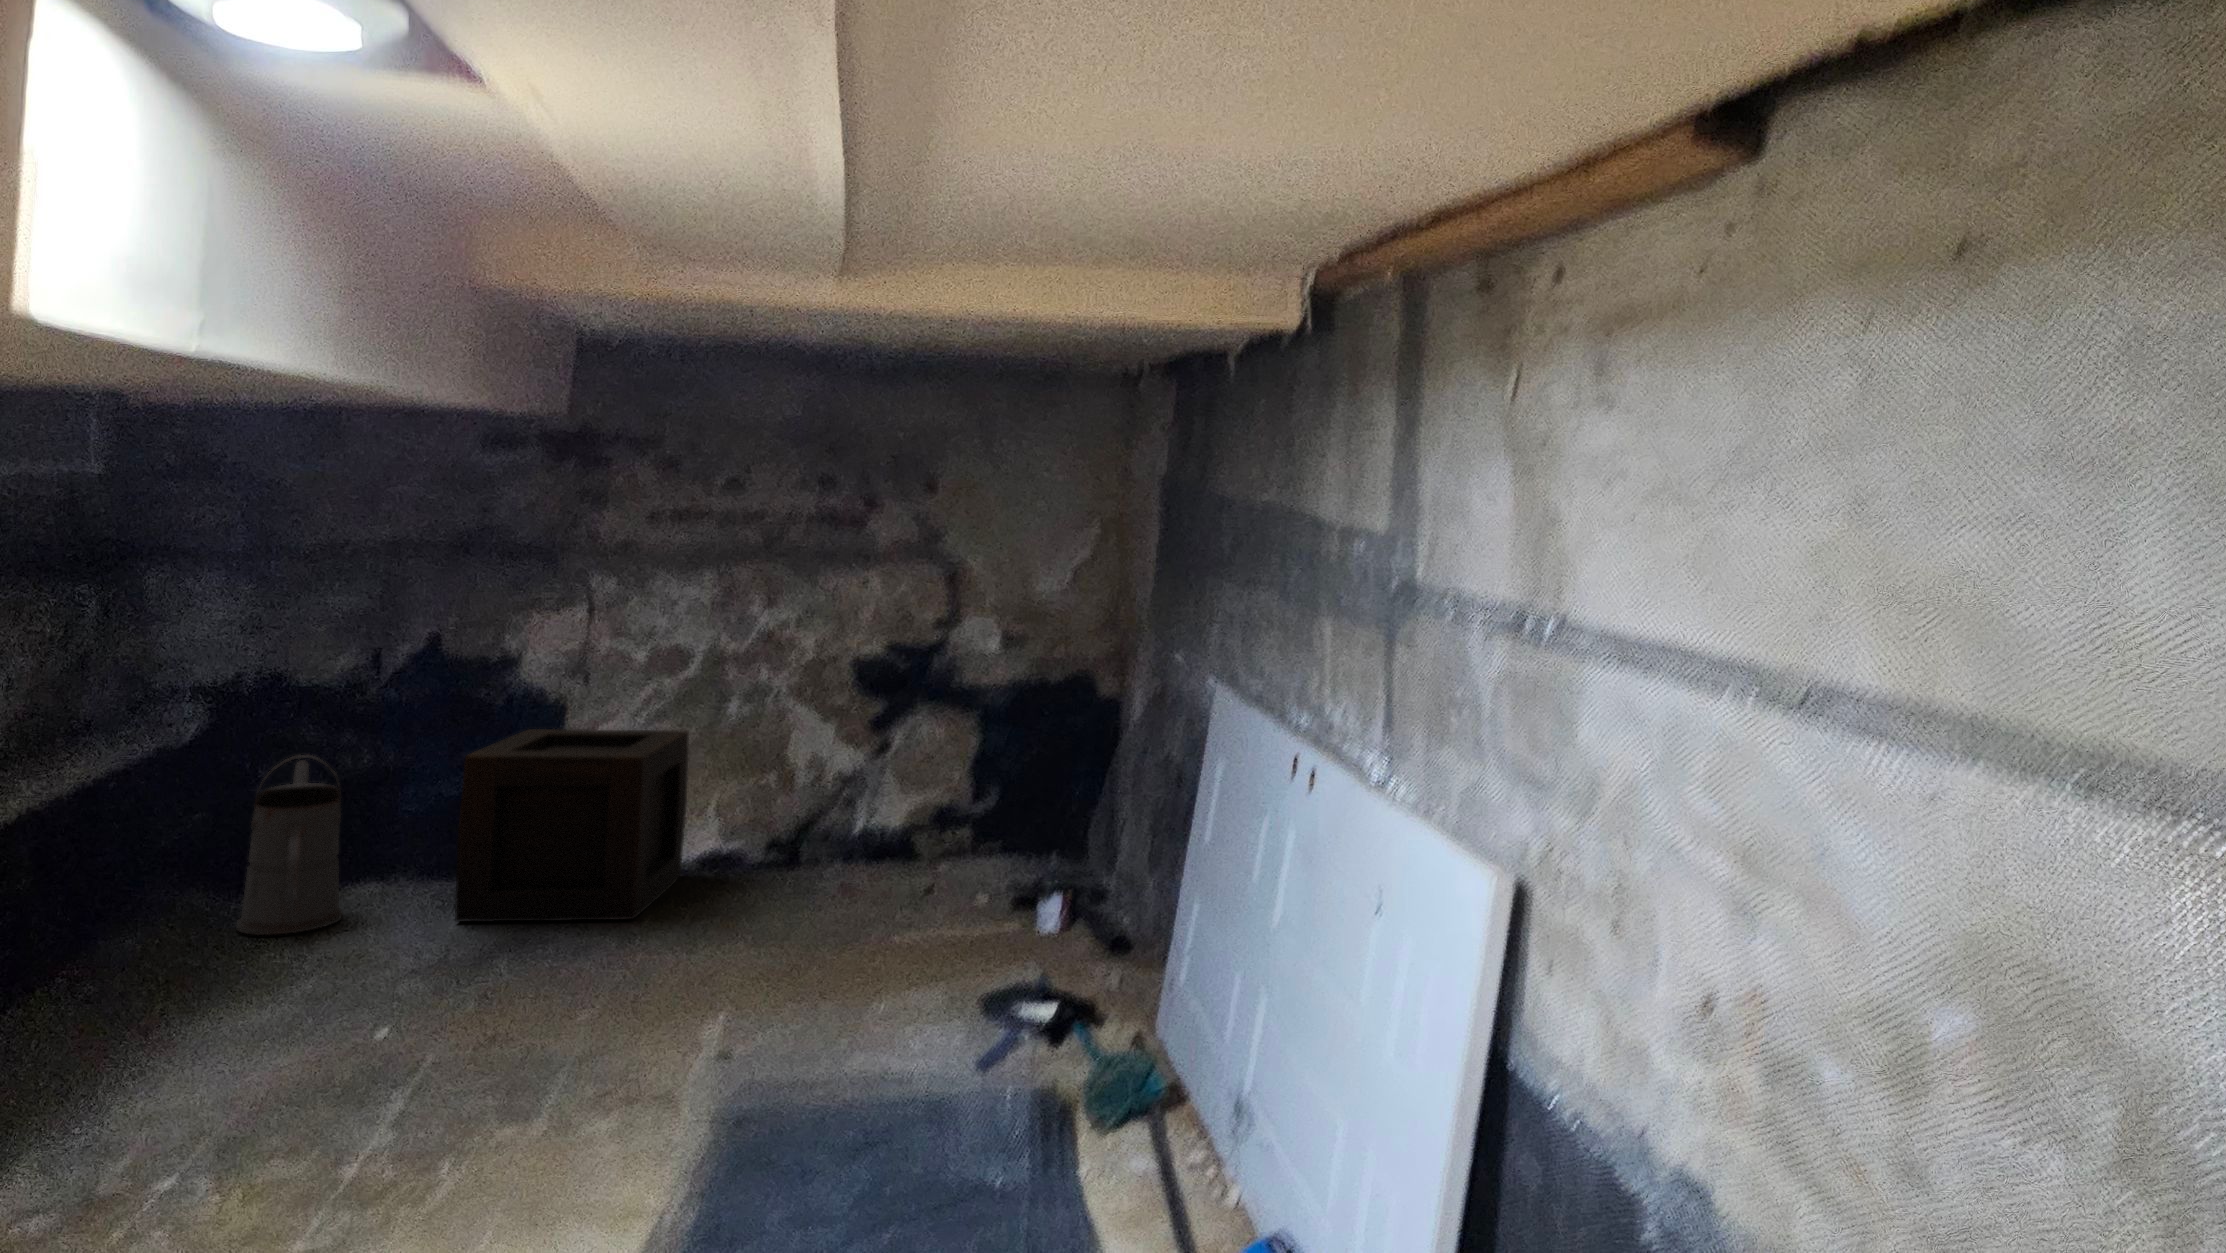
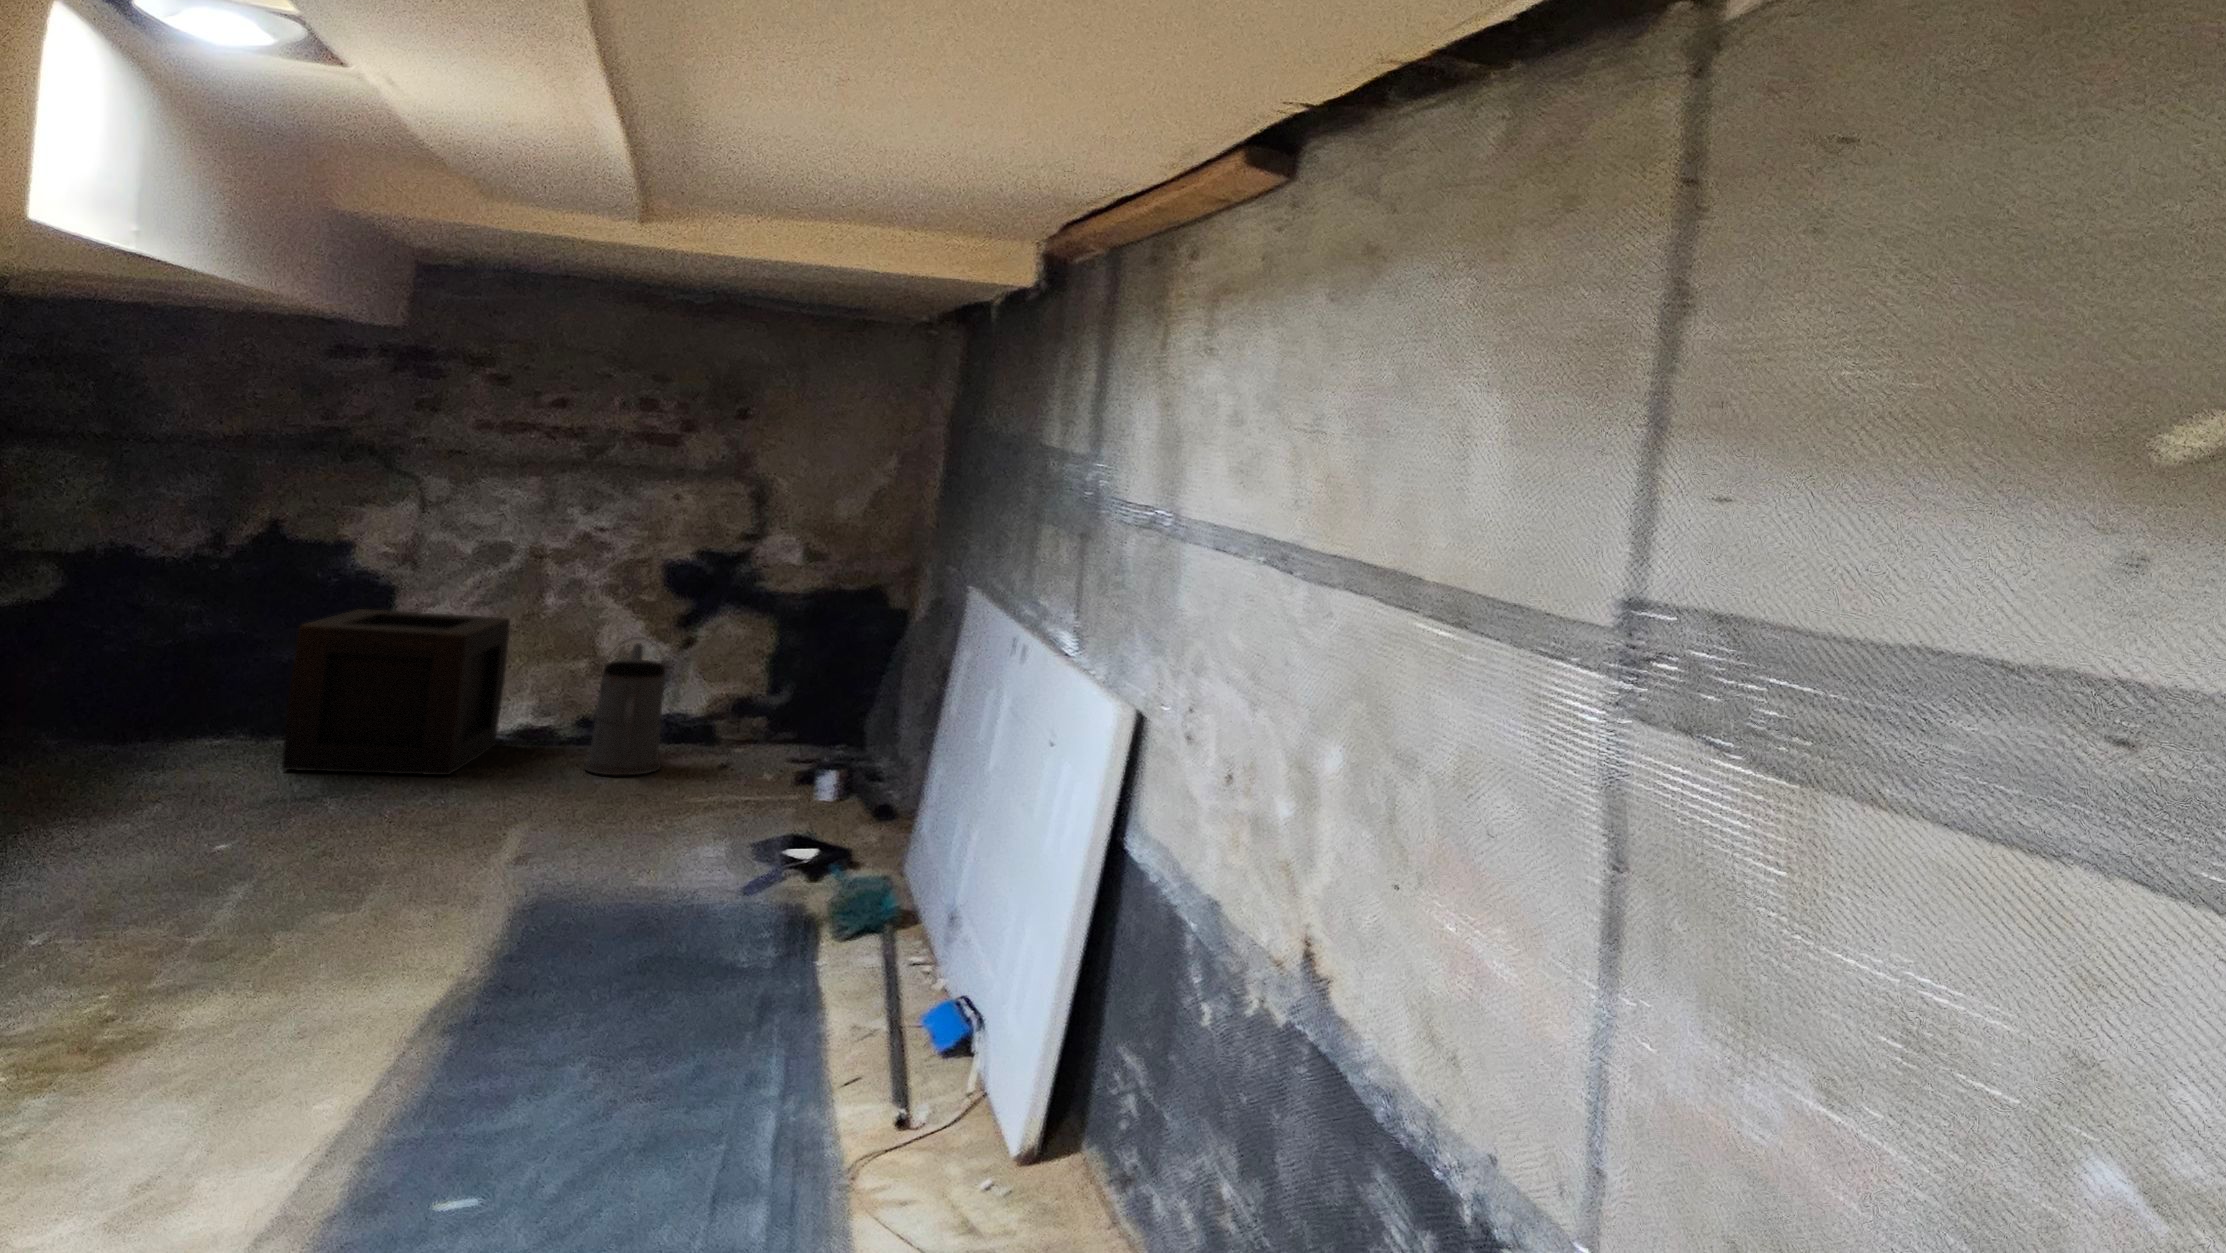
watering can: present [236,755,342,935] -> present [585,638,665,775]

